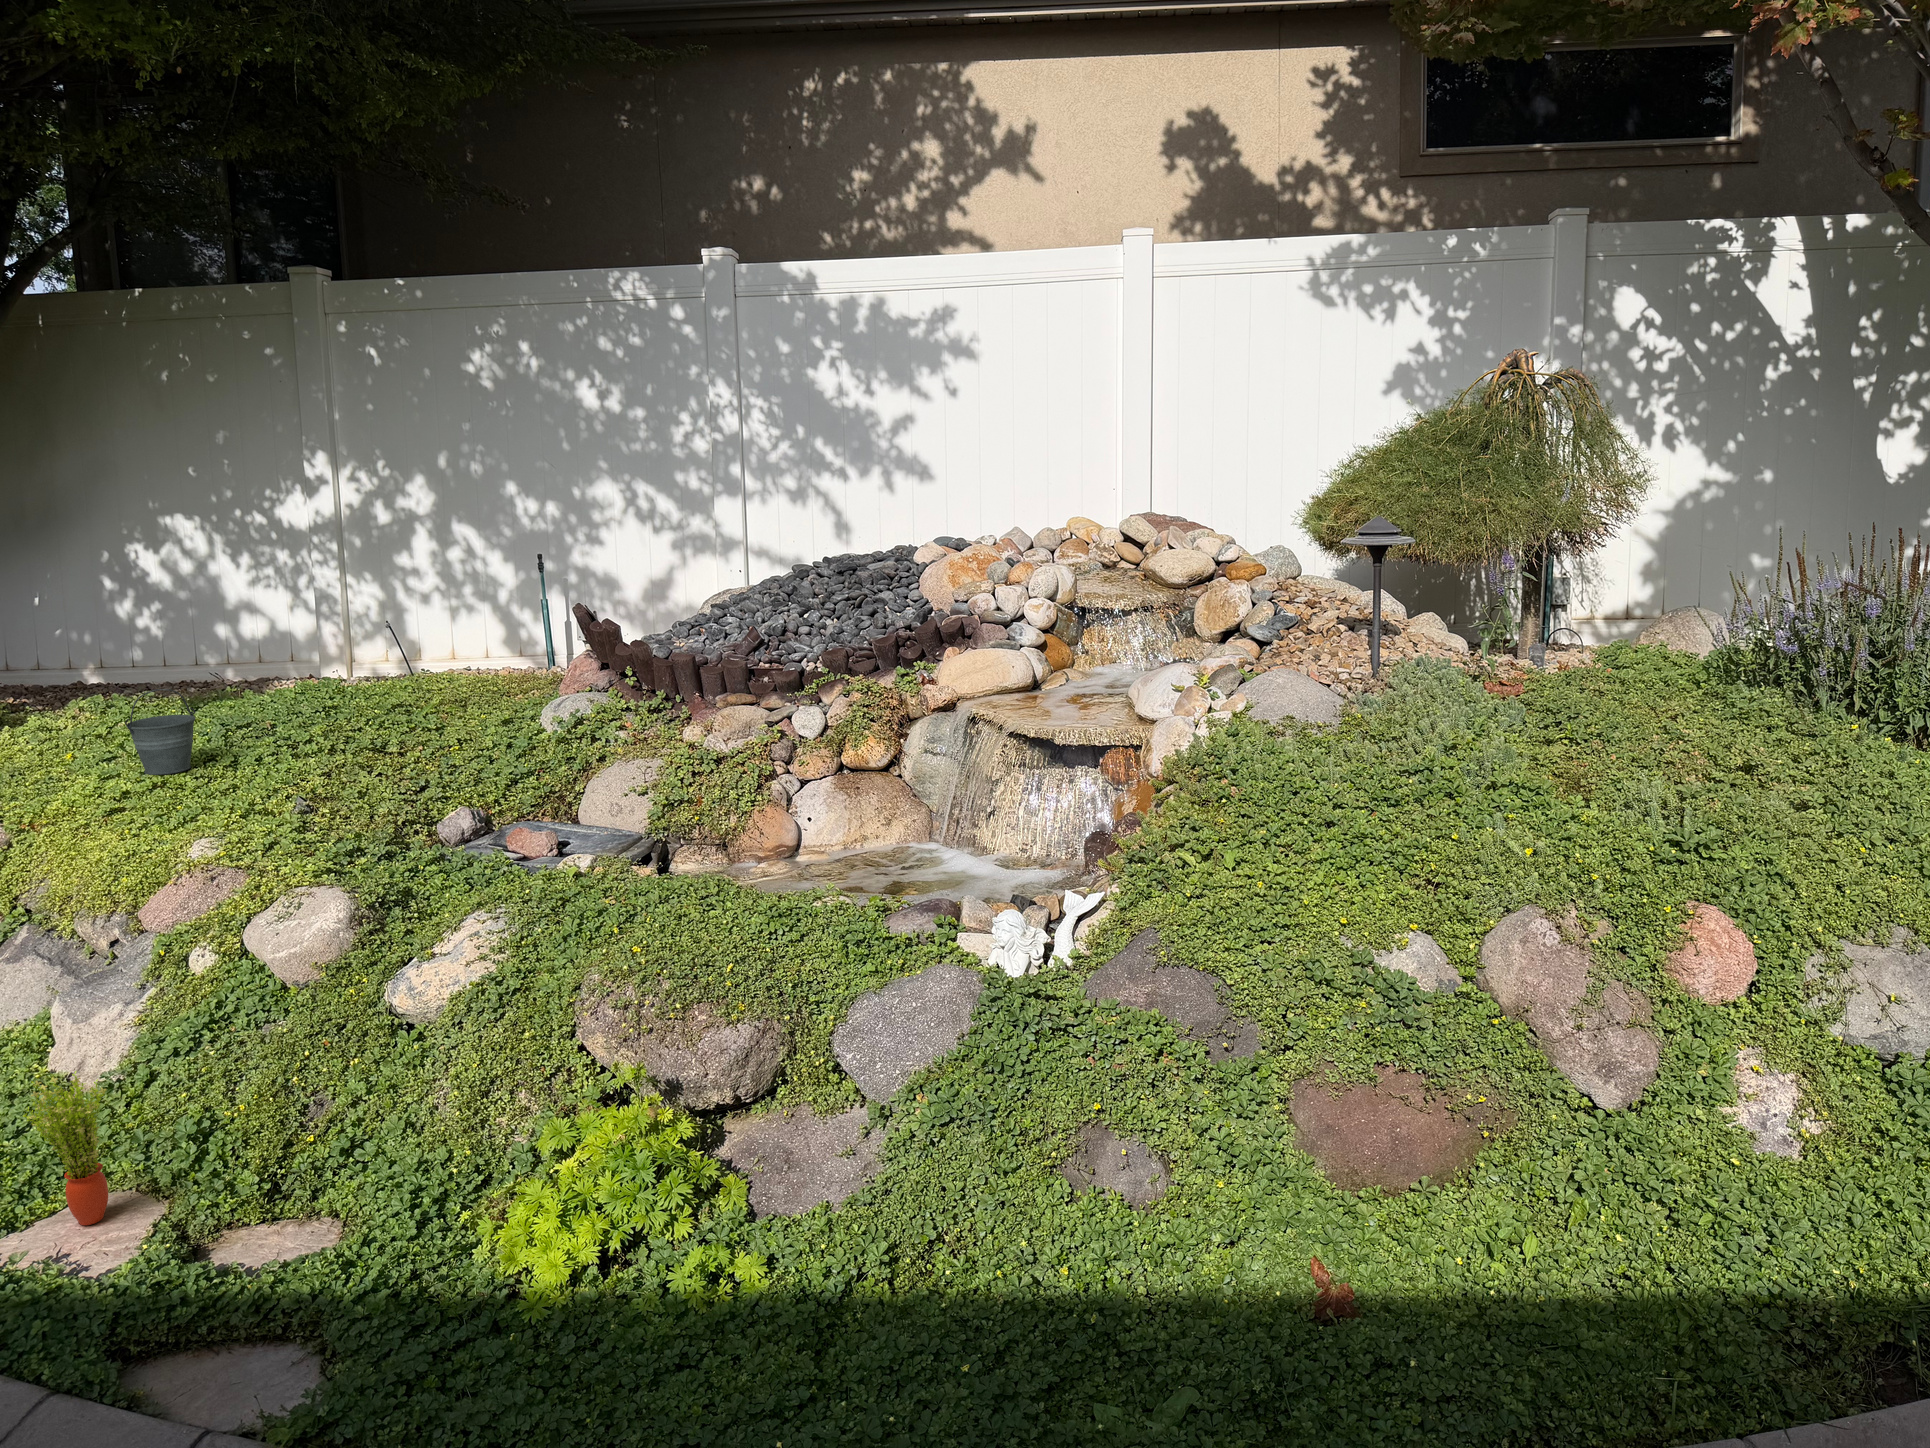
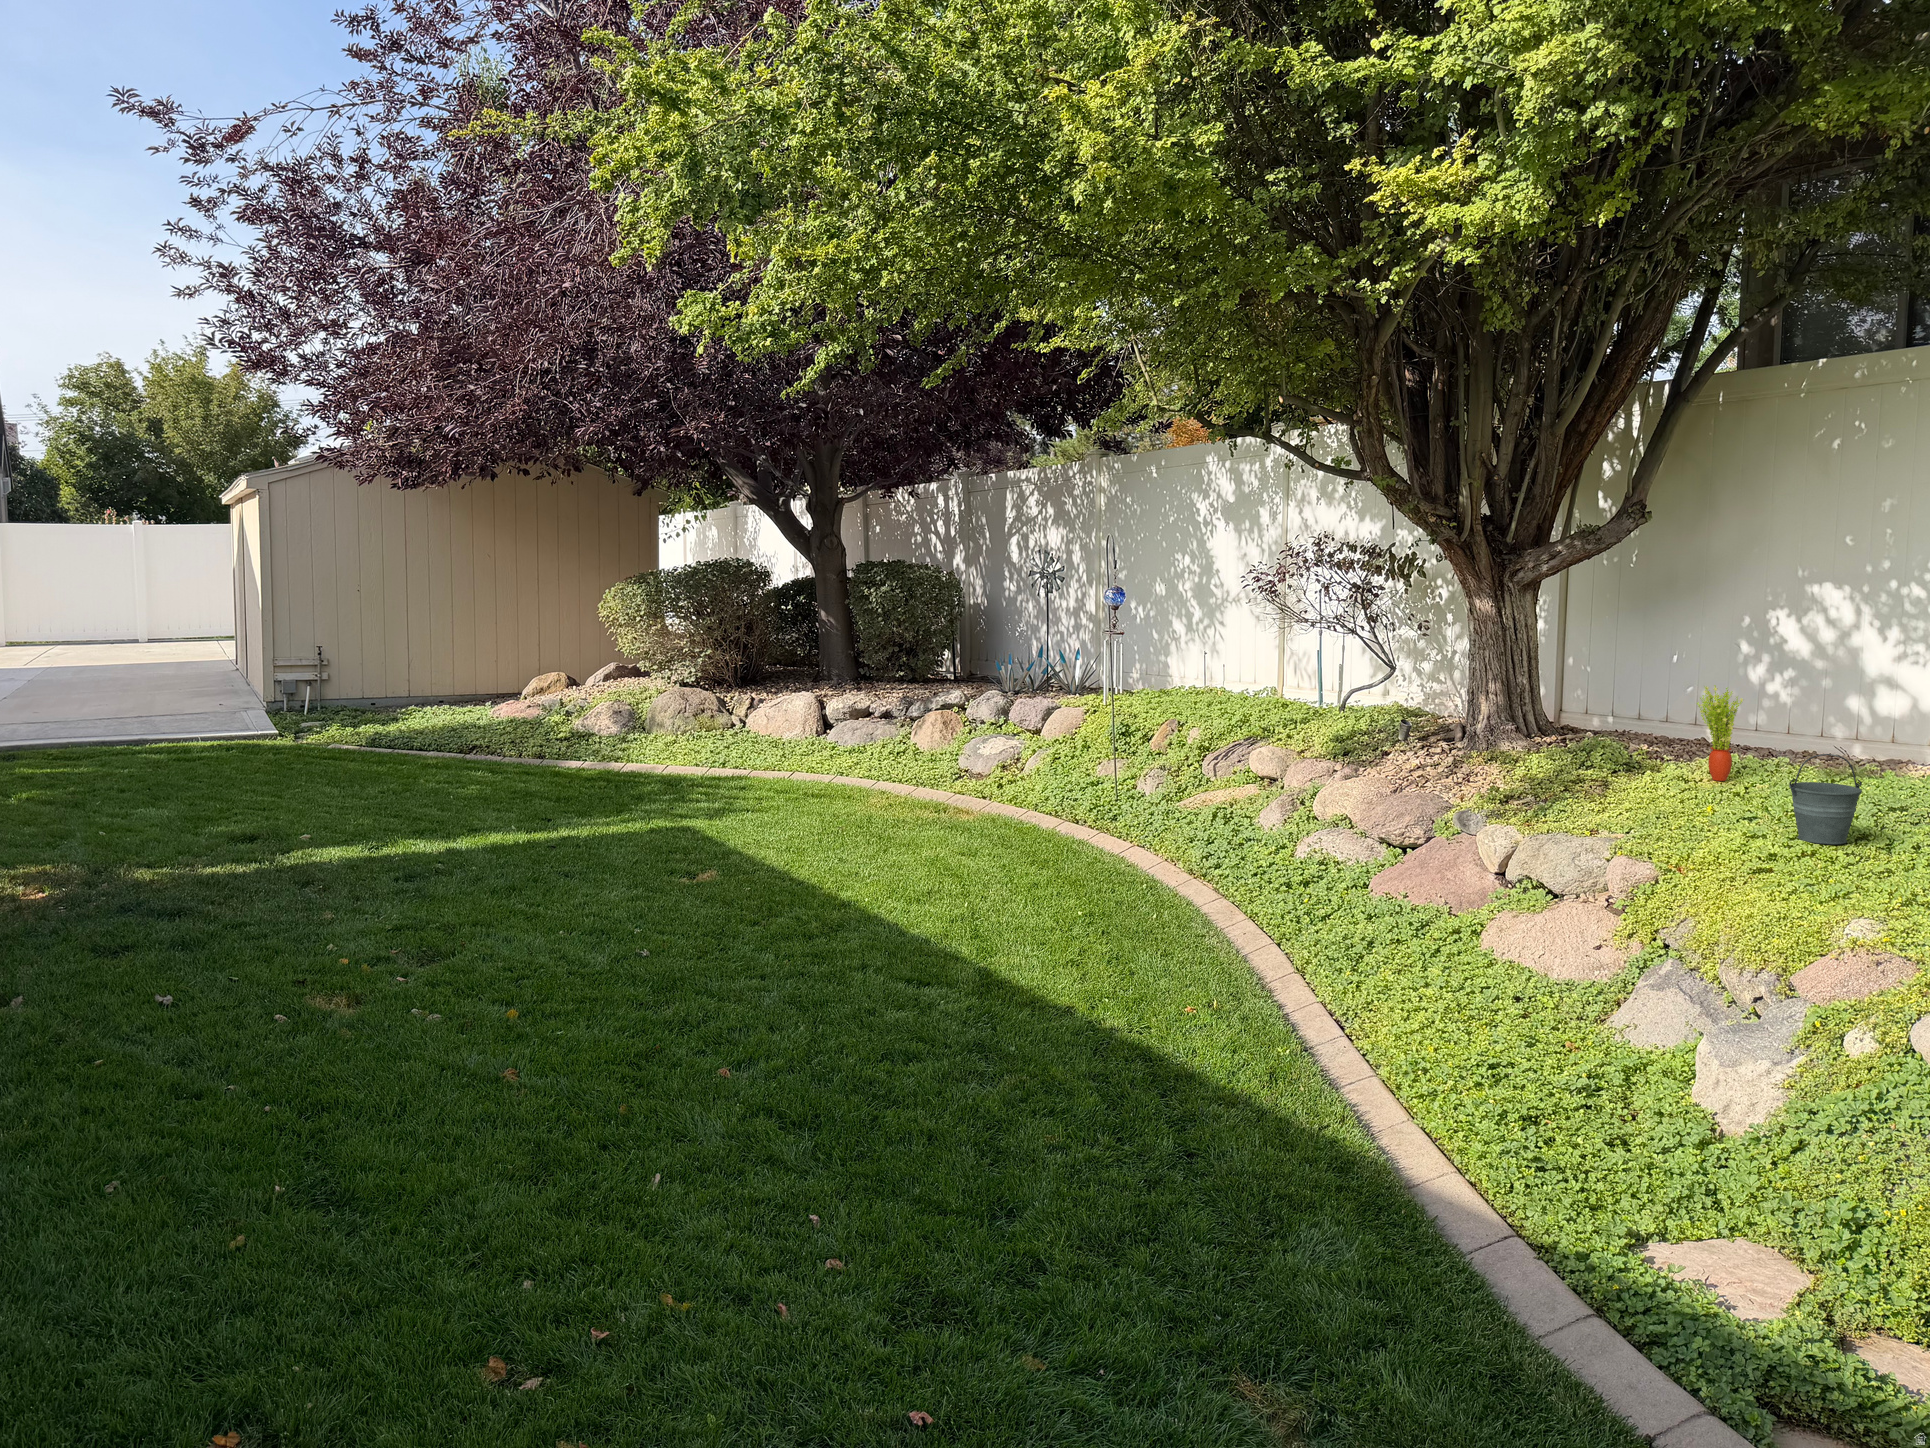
potted plant: present [23,1071,108,1225] -> present [1697,685,1743,781]

